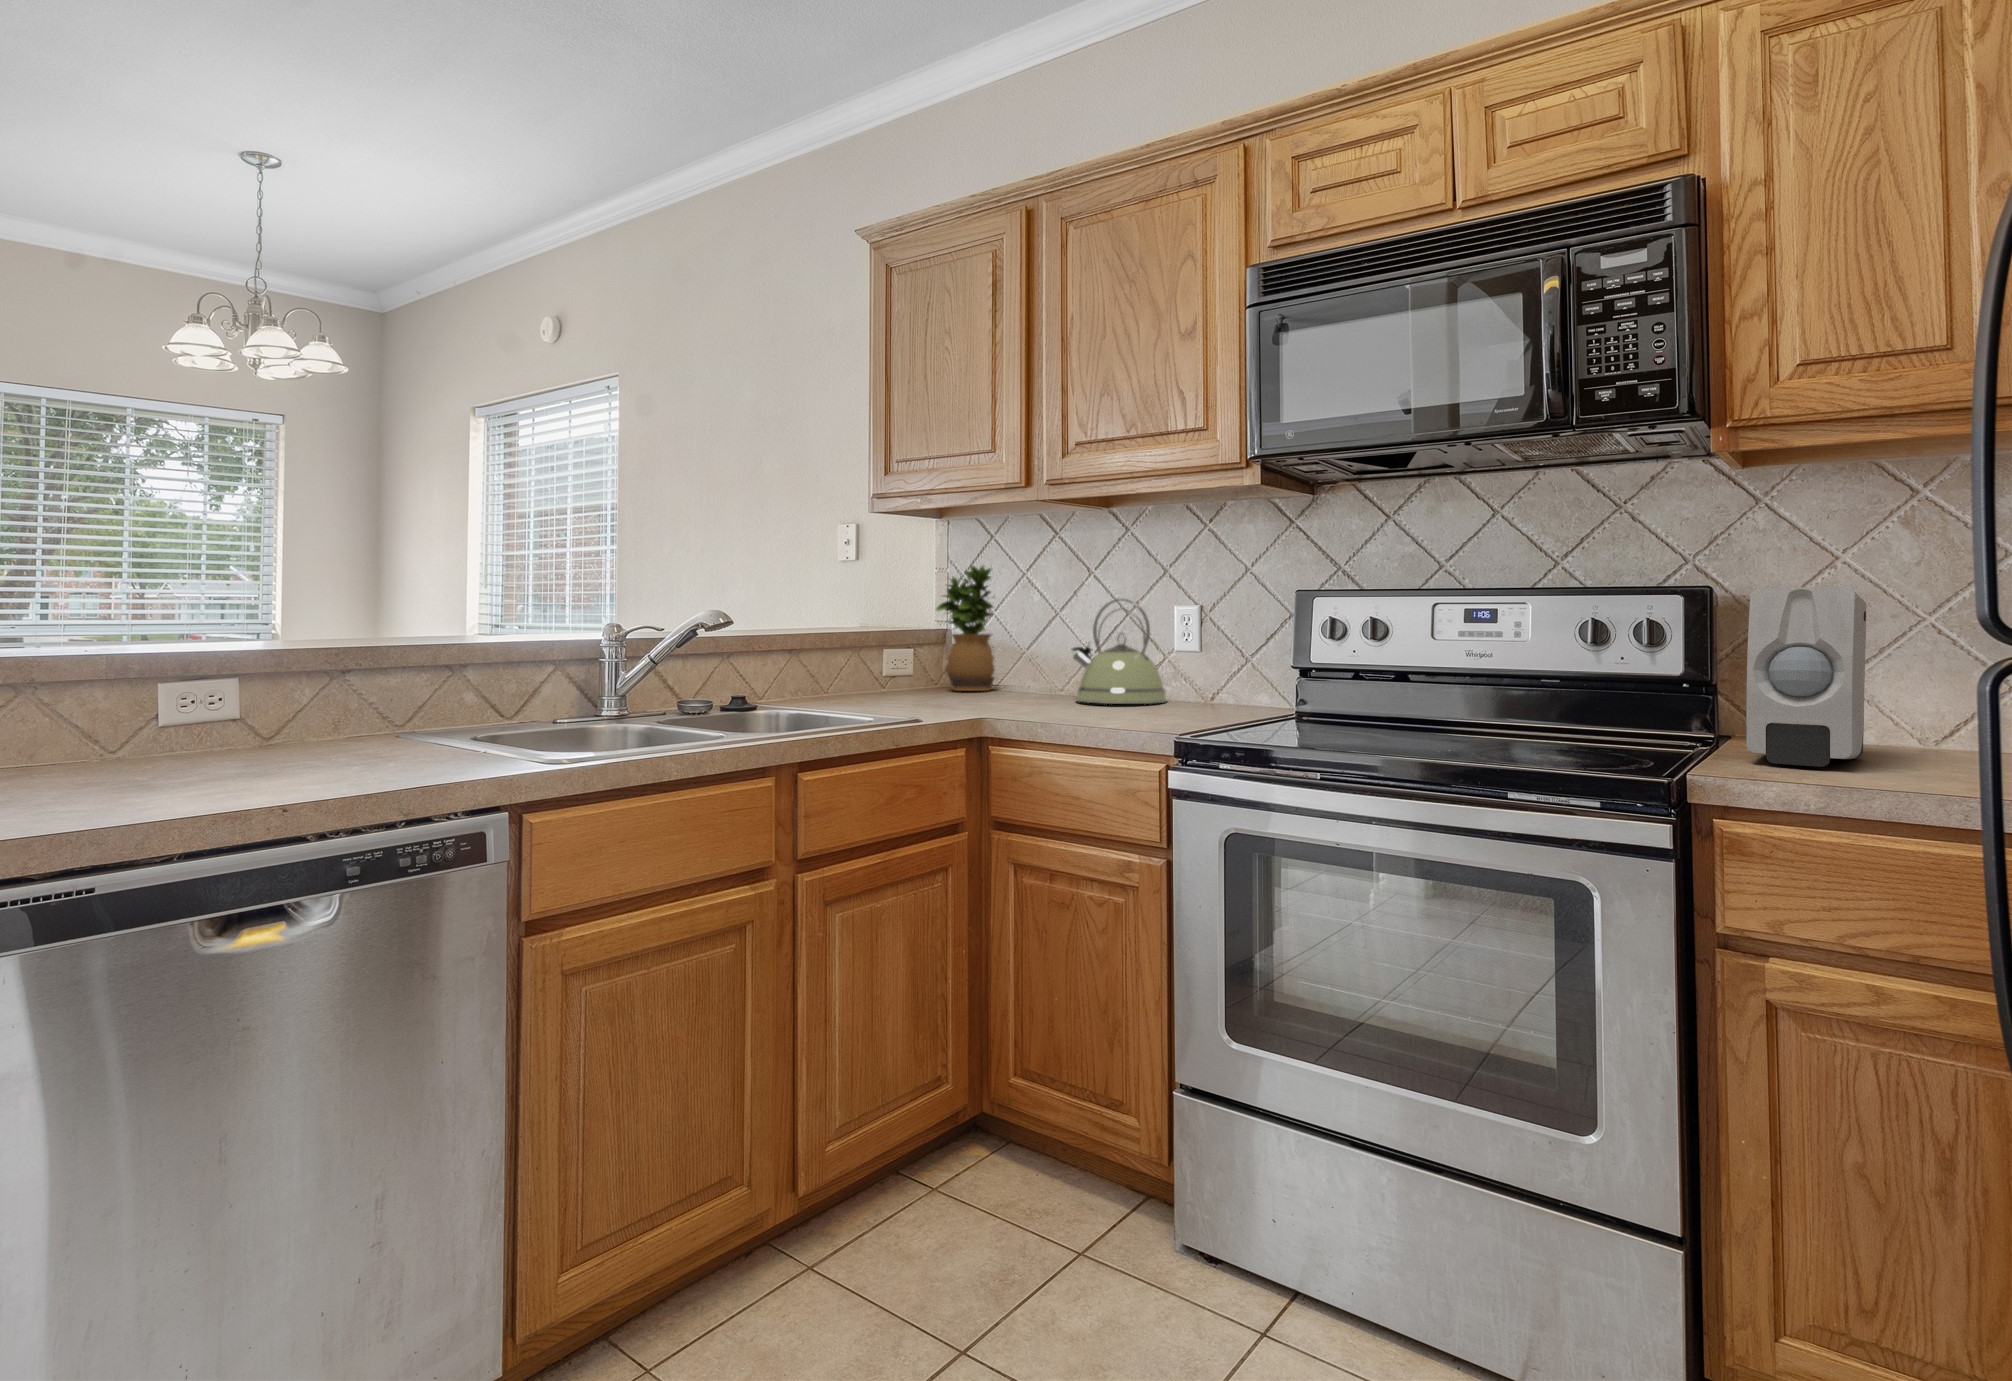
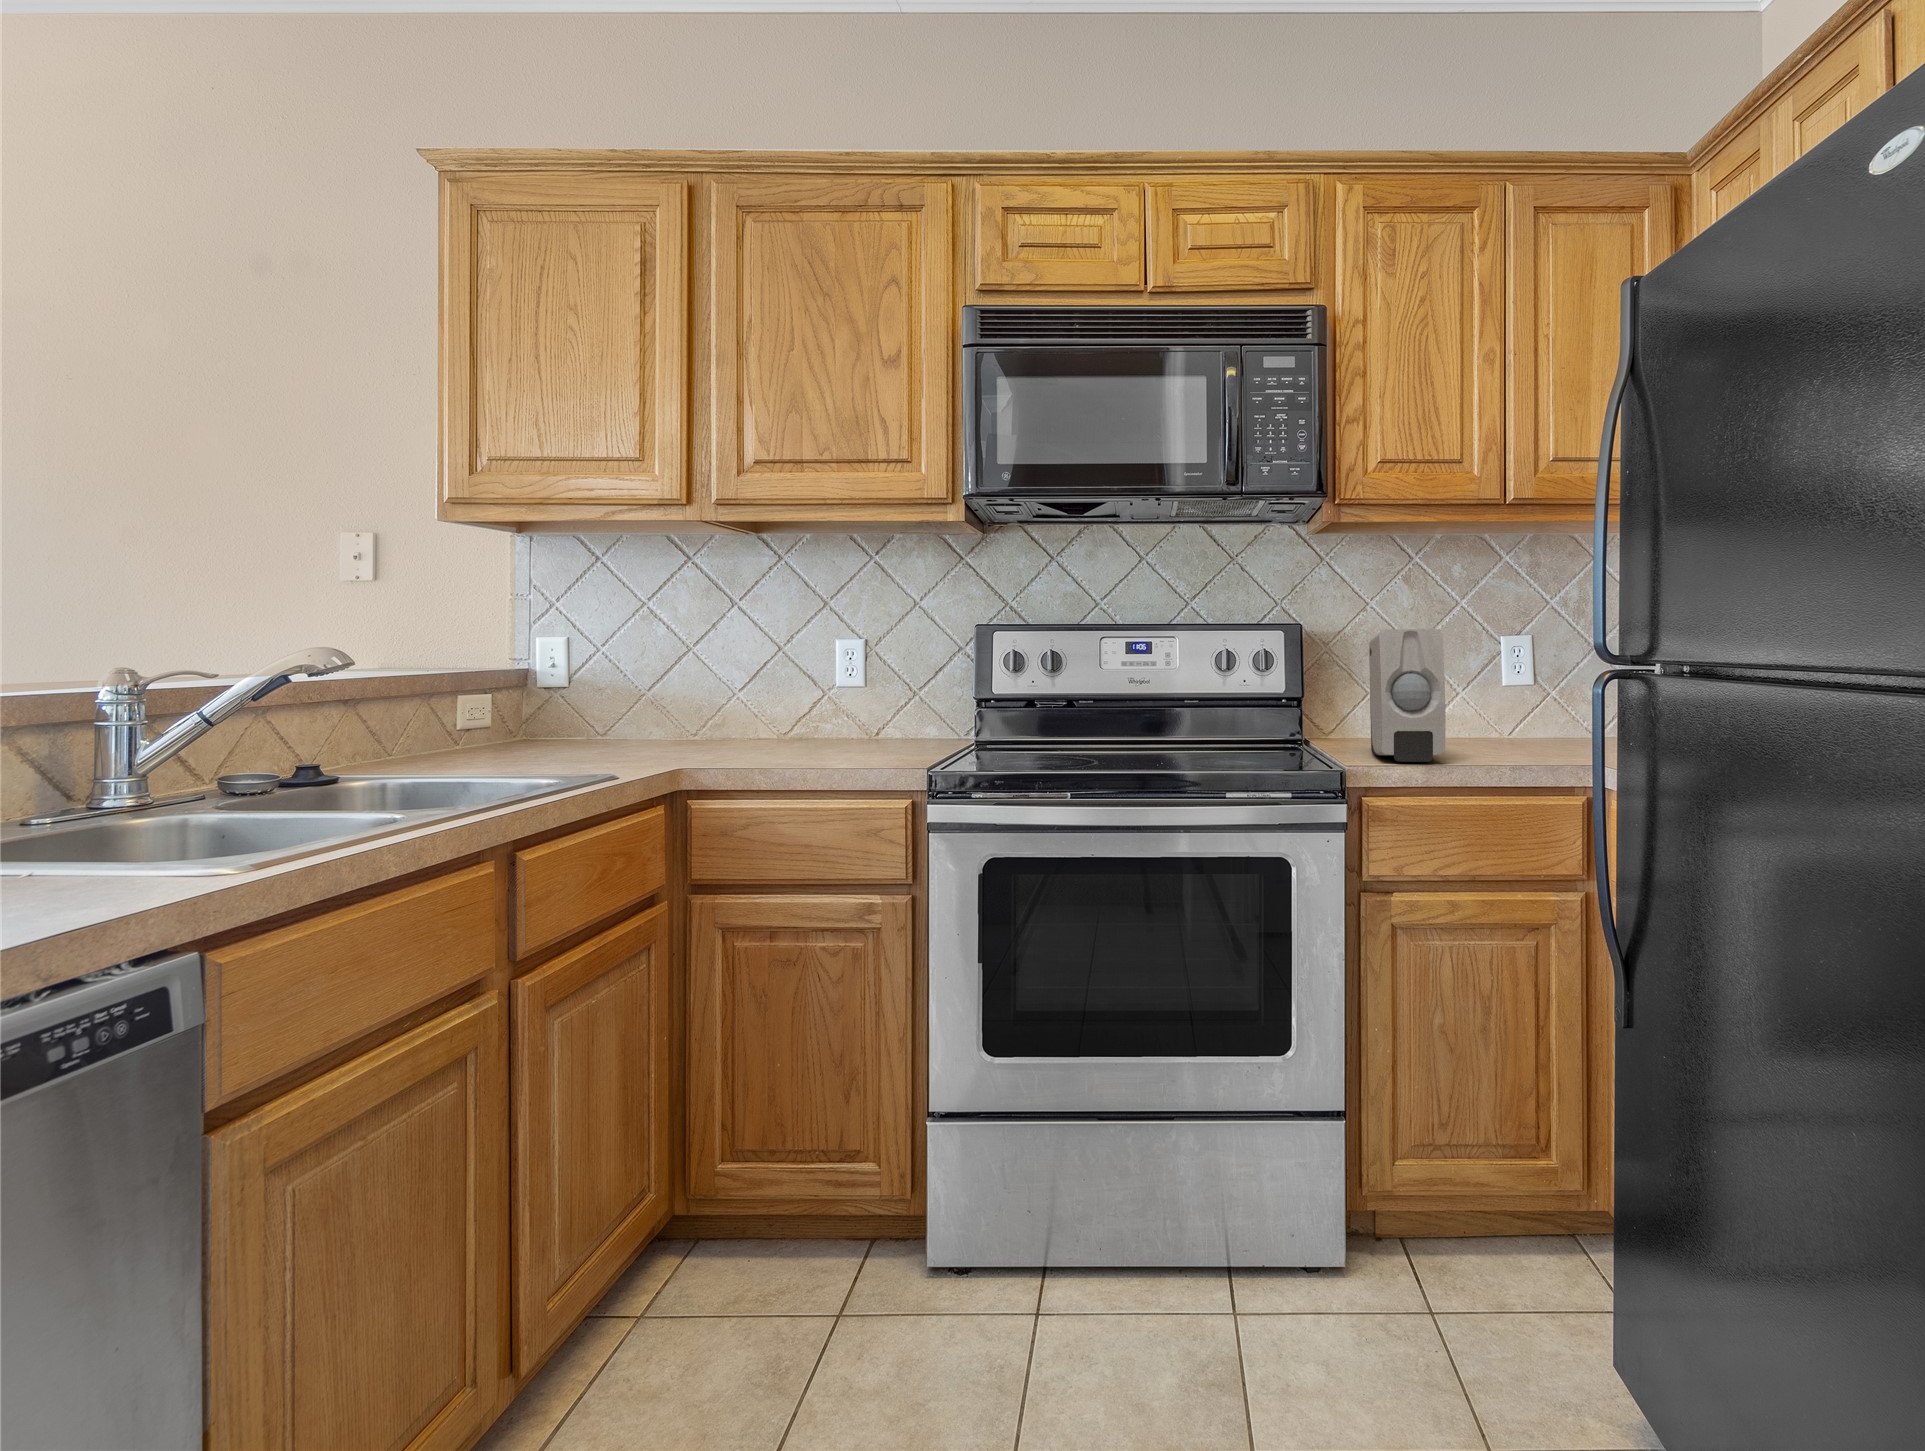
potted plant: present [936,566,996,691] -> none [524,588,608,740]
kettle: present [1072,599,1167,704] -> none [724,631,837,746]

